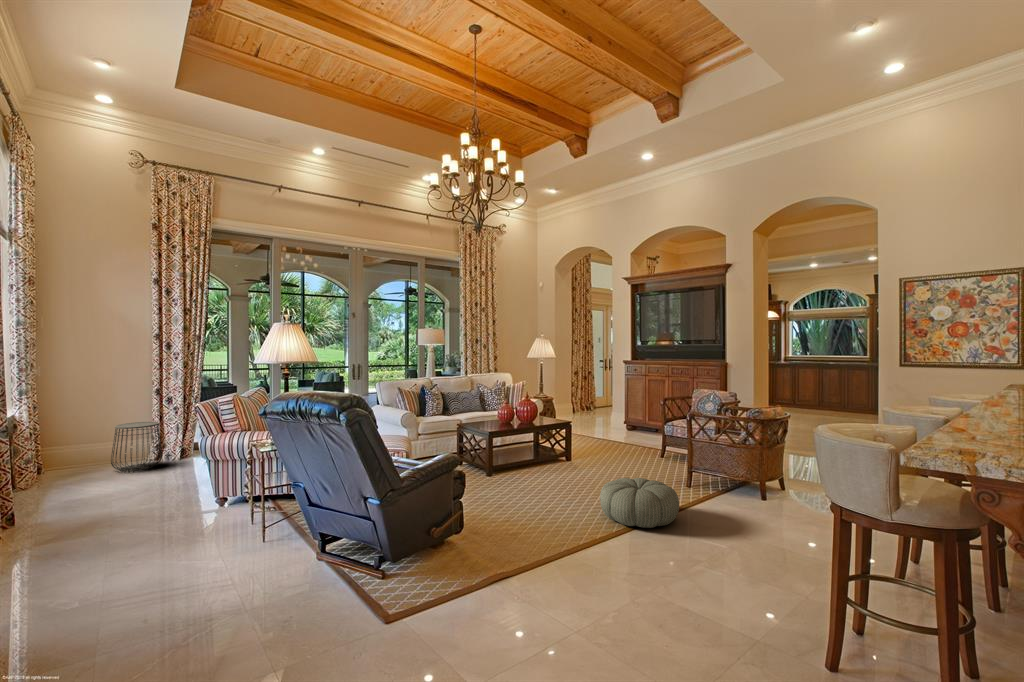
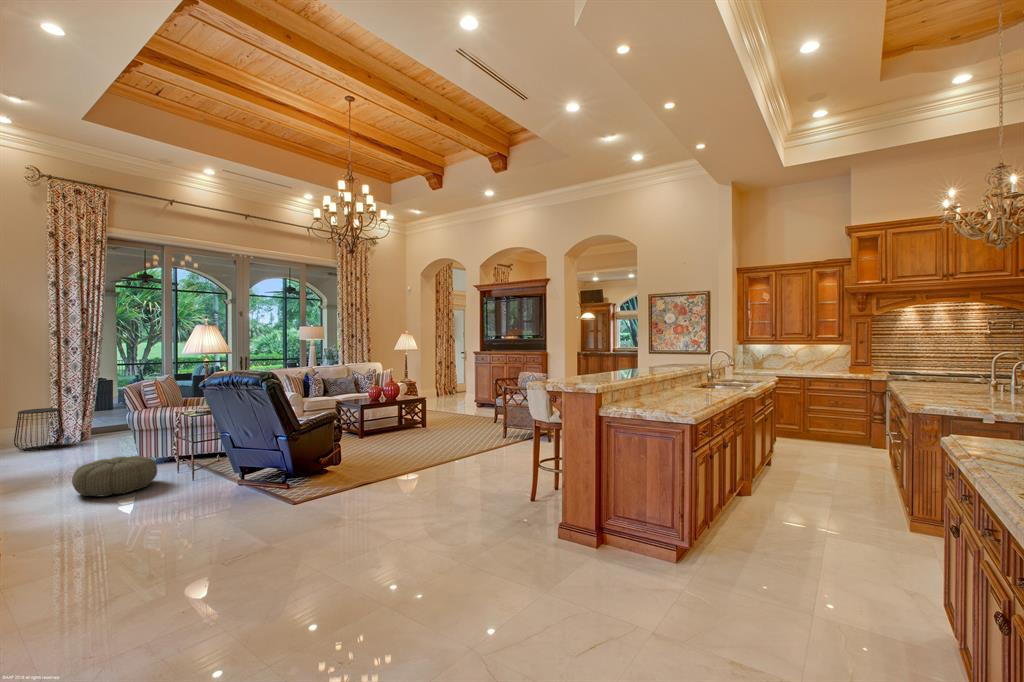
pouf: present [600,478,679,528] -> present [72,456,157,496]

